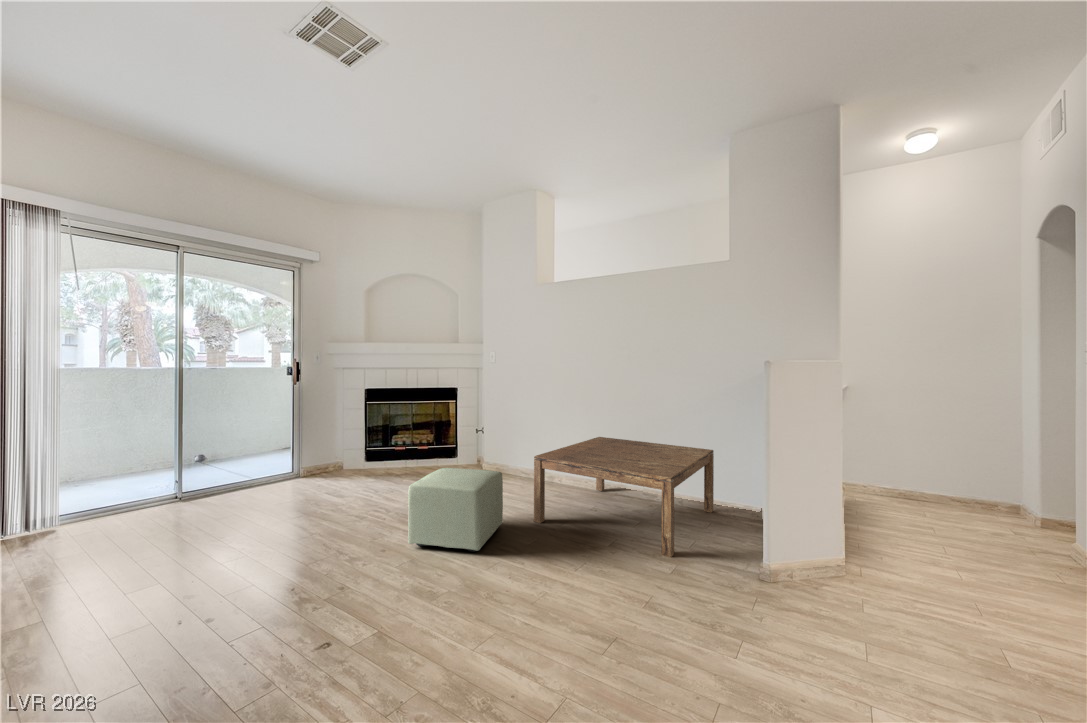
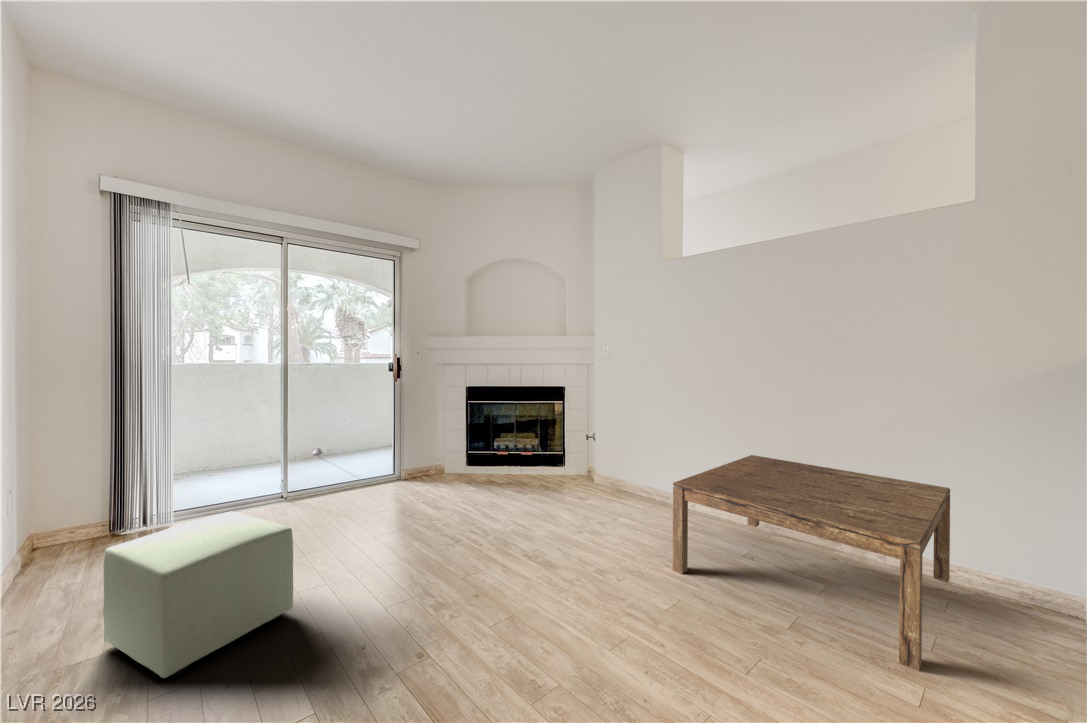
ottoman: present [408,468,503,552] -> present [103,512,293,678]

